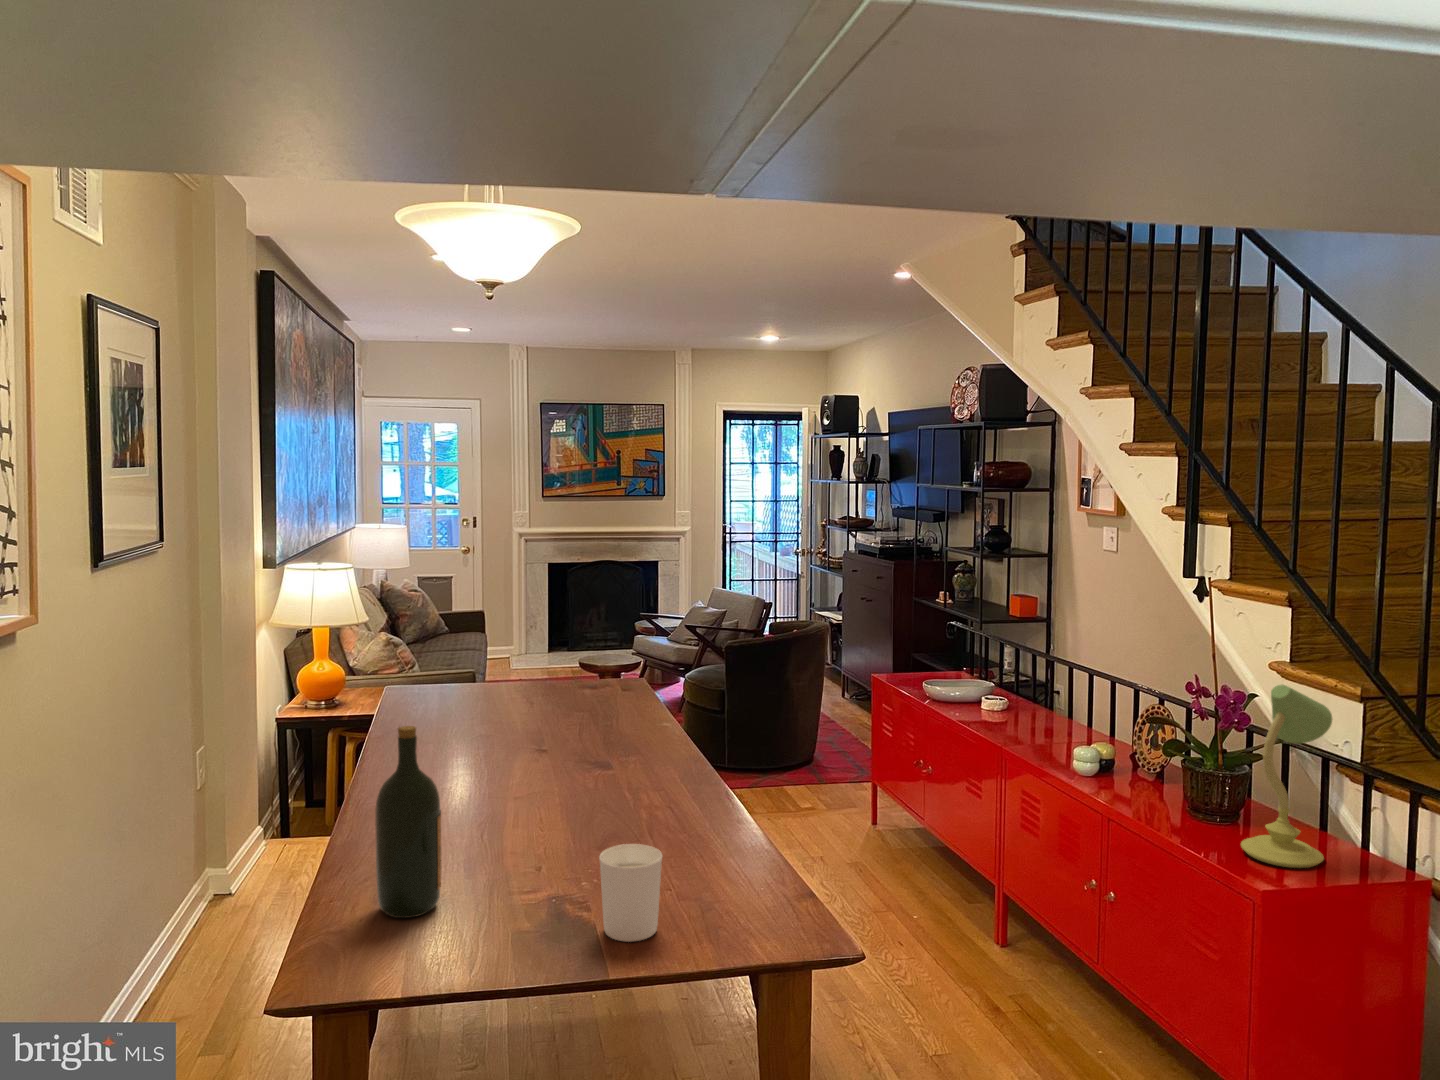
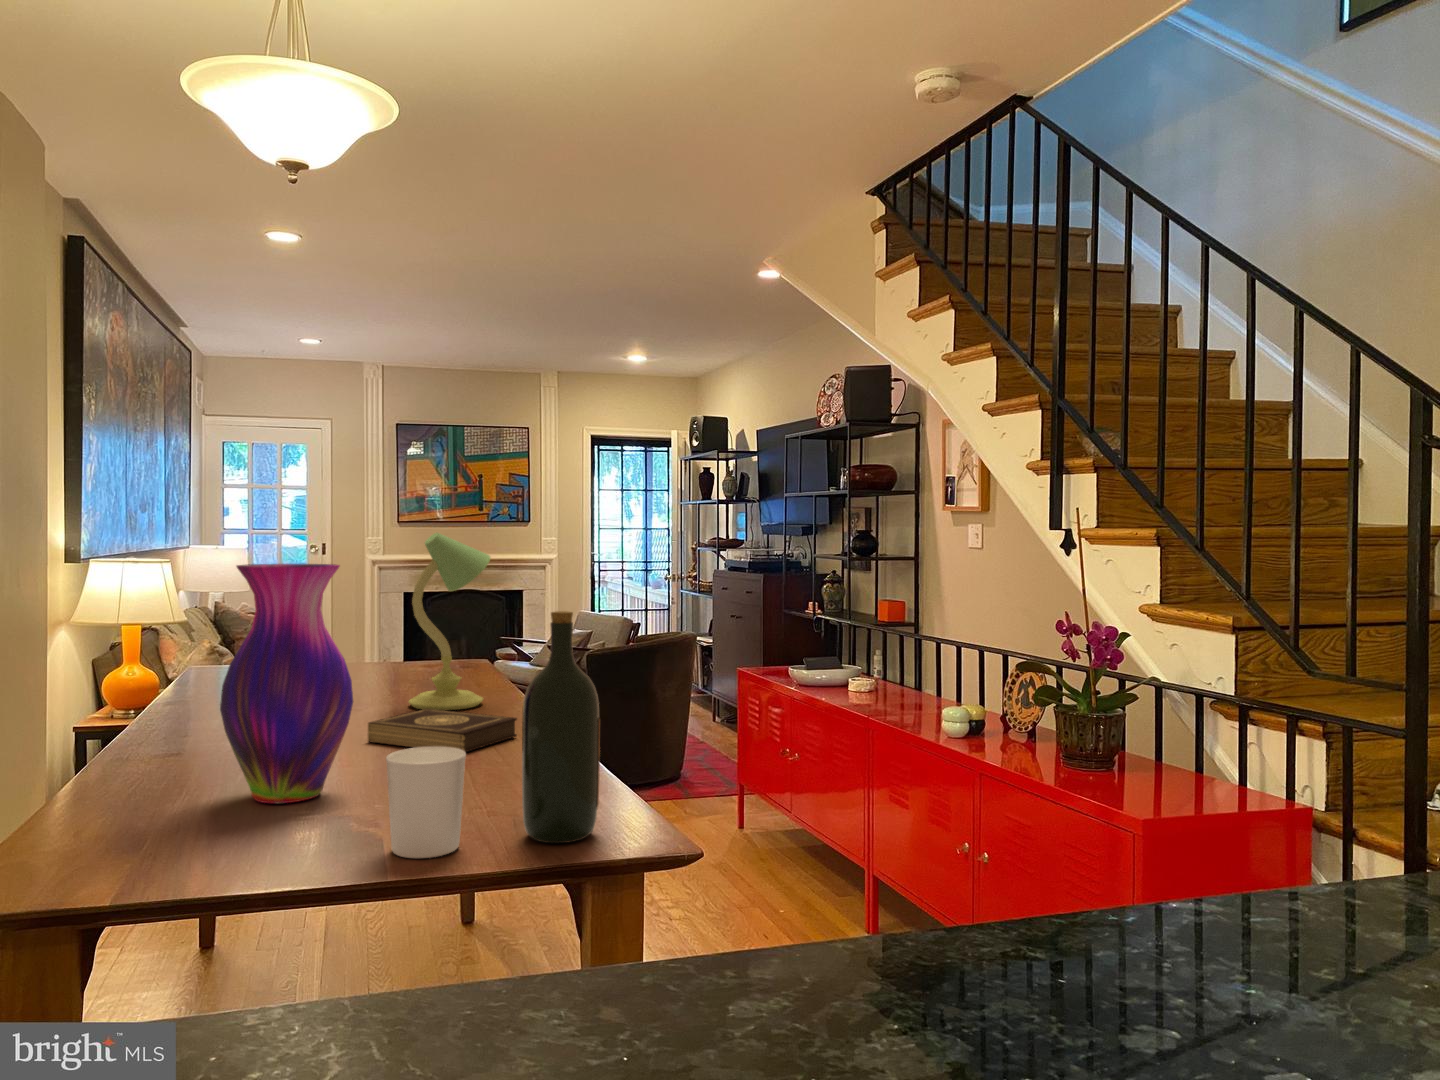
vase: none [455,665,559,870] -> present [220,564,353,803]
table lamp: present [1241,685,1332,868] -> present [409,533,490,710]
wine bottle: present [375,726,441,918] -> present [522,611,600,843]
book: none [559,758,685,811] -> present [368,709,517,752]

